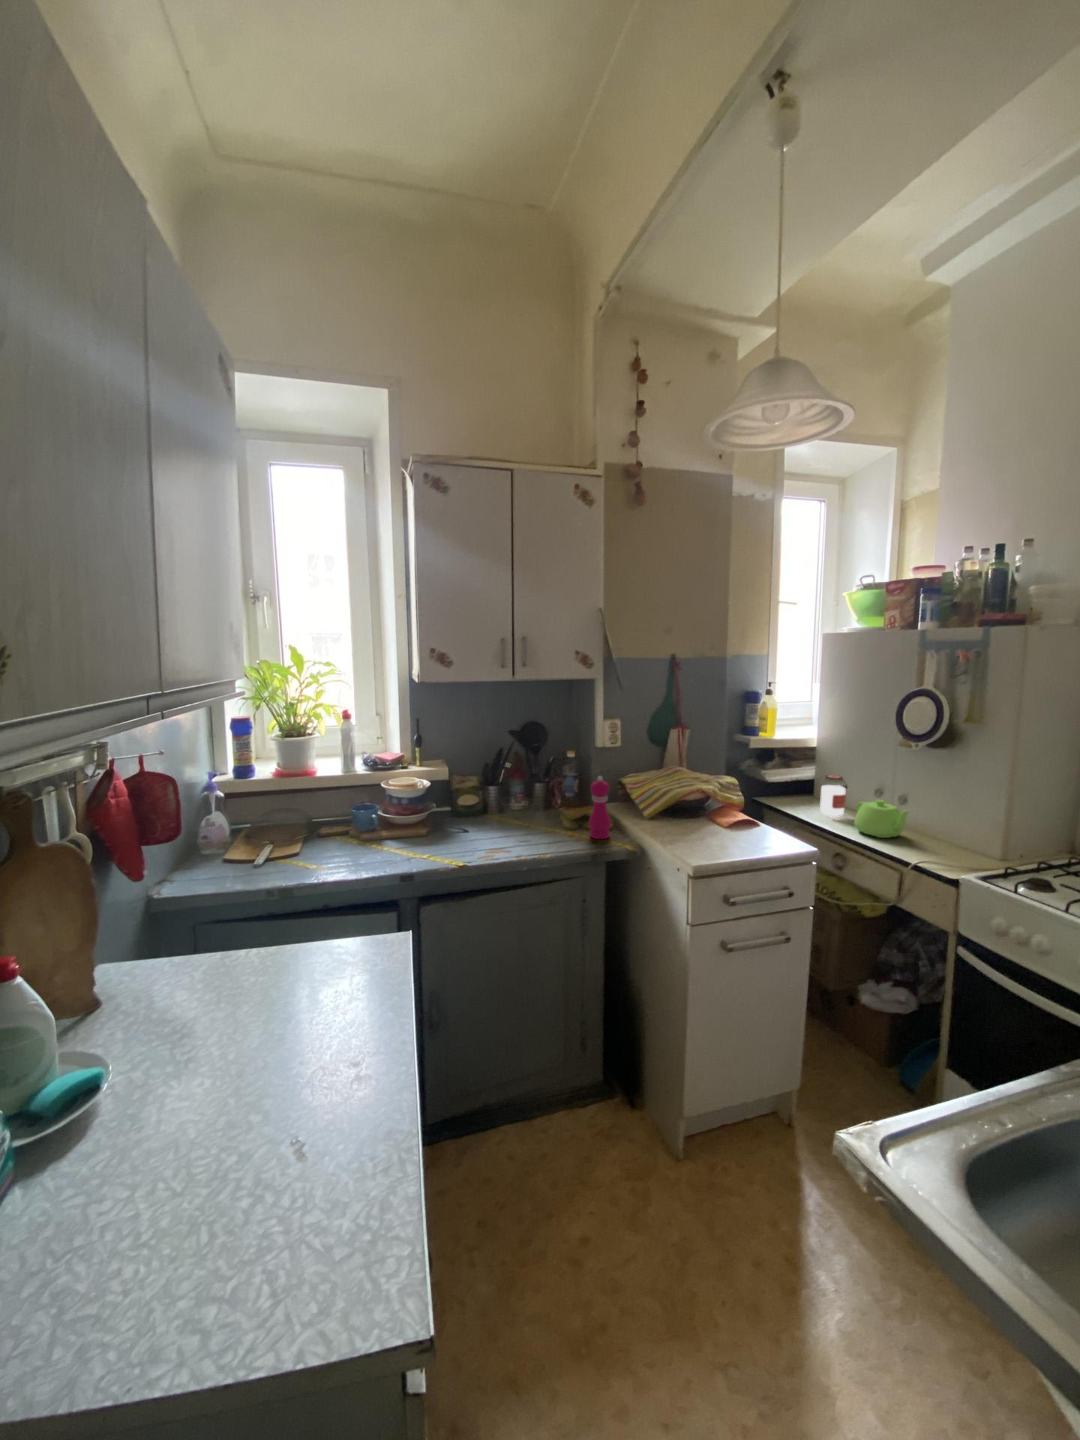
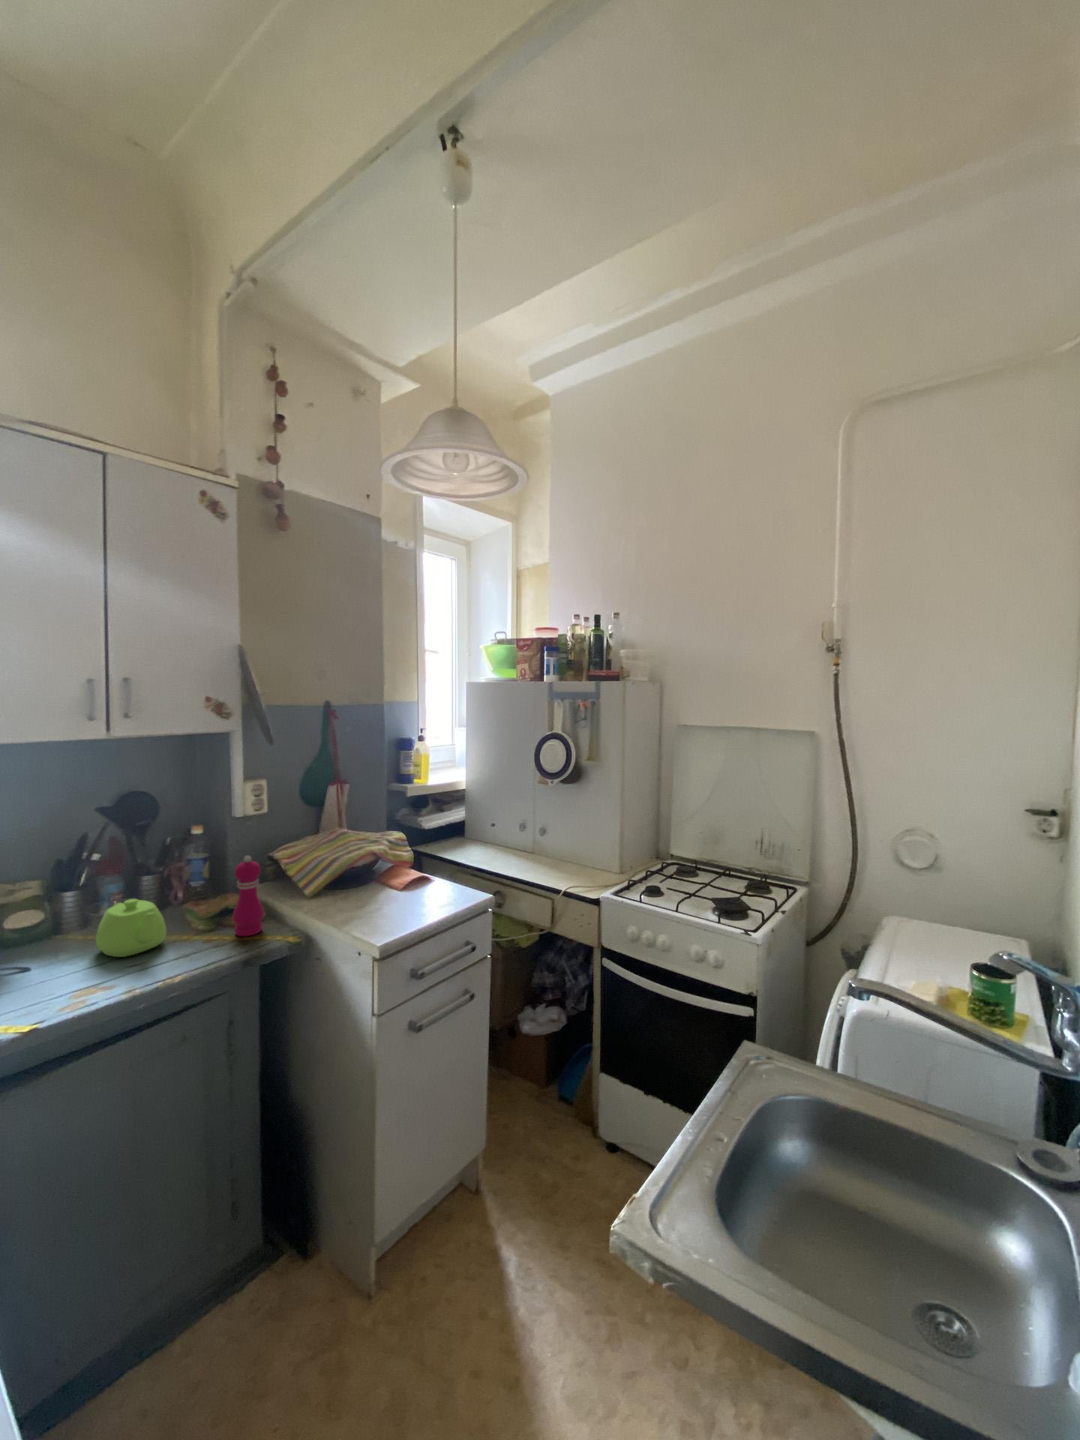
jar: present [820,775,846,817] -> none [475,815,498,856]
teapot: present [855,800,909,838] -> present [96,899,166,957]

